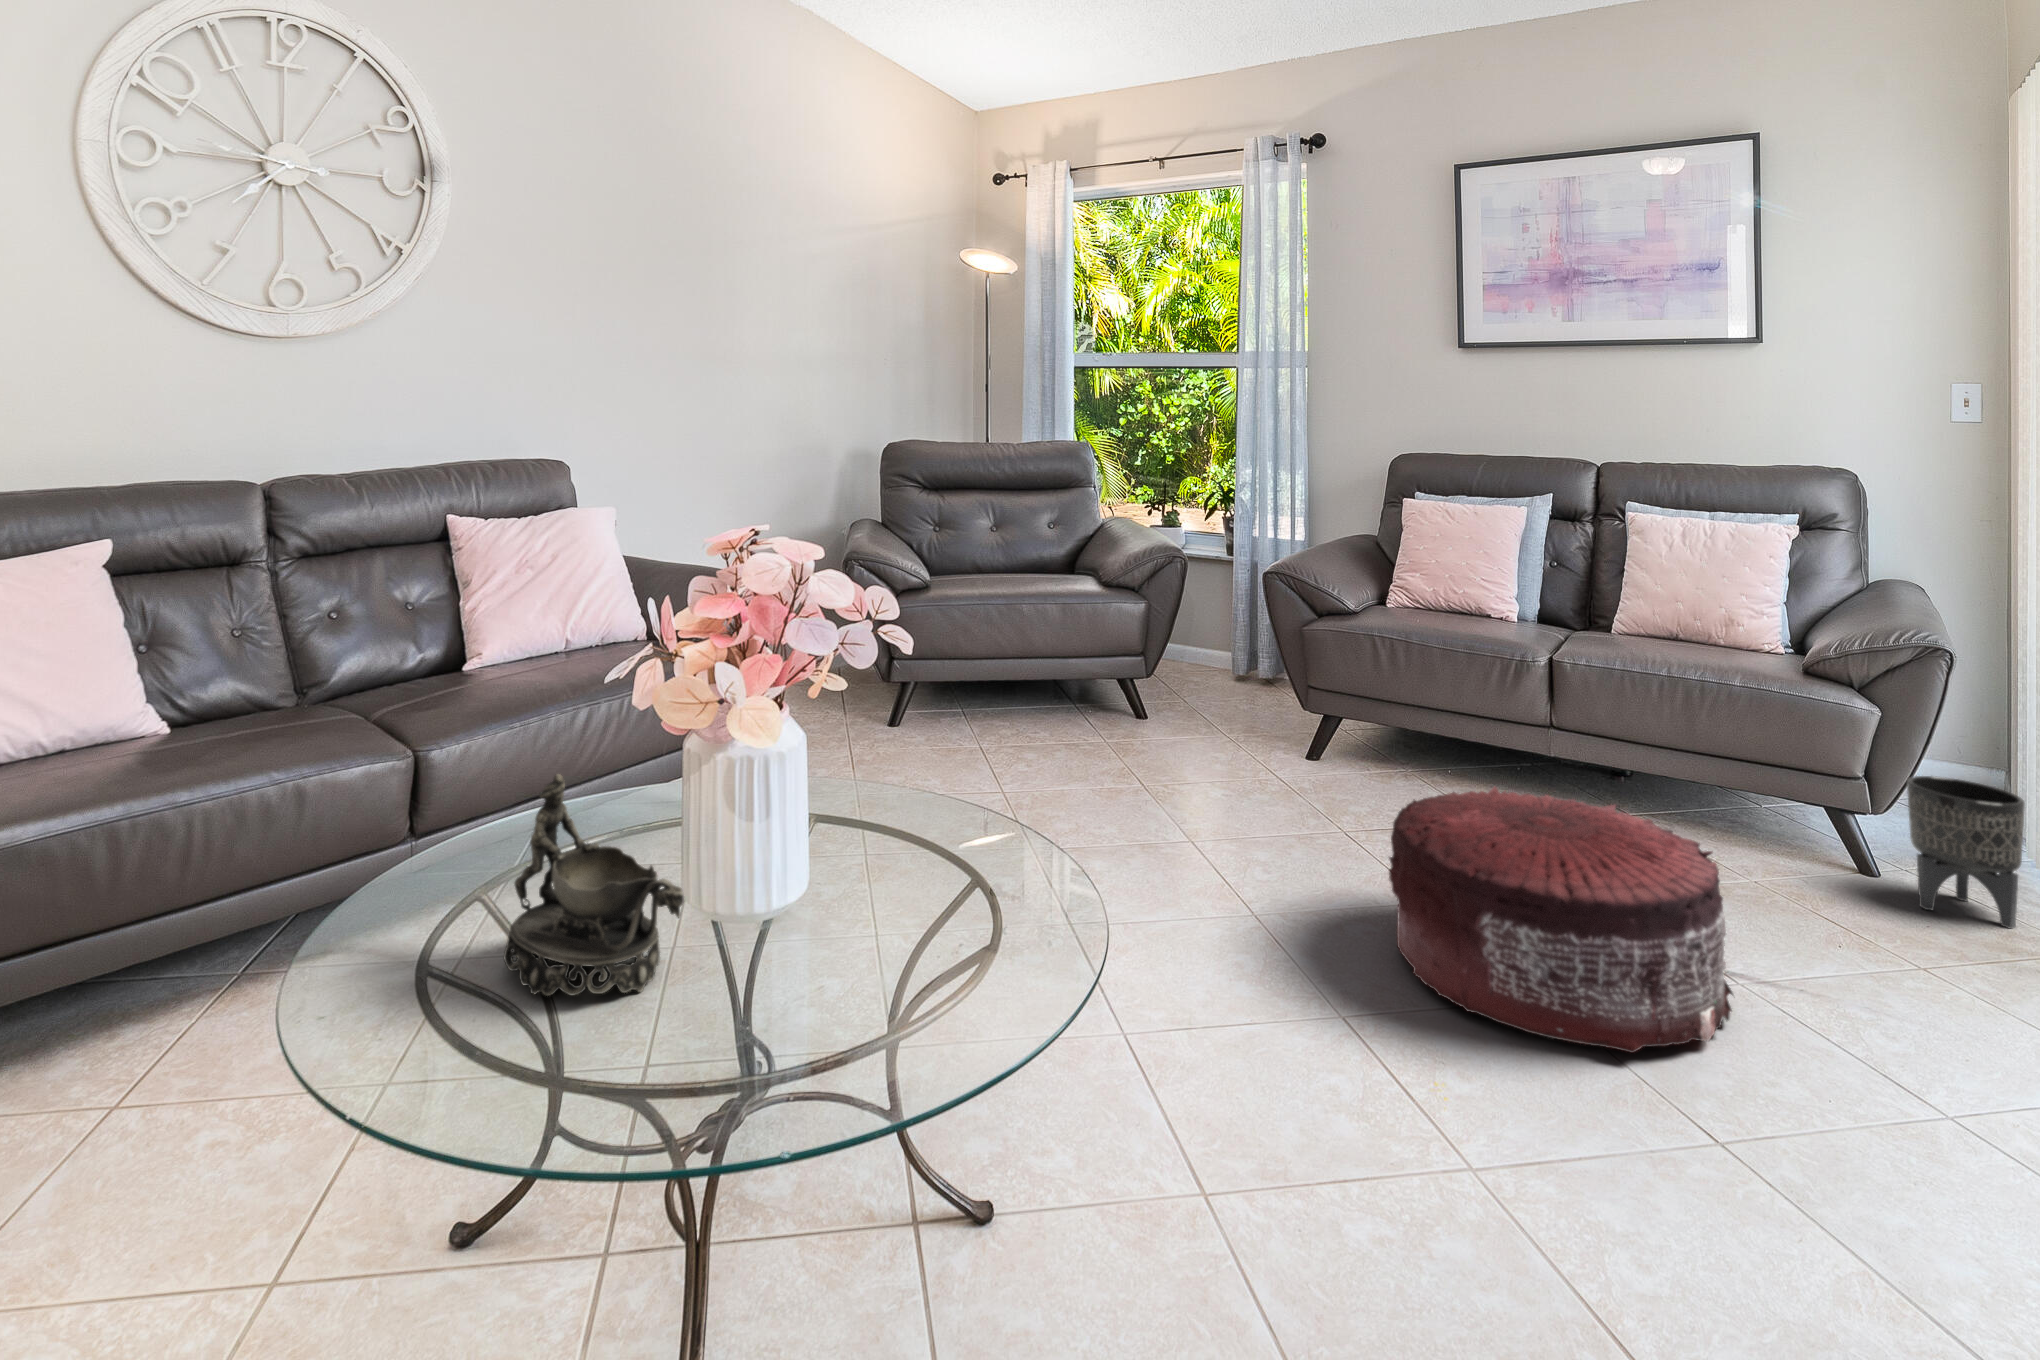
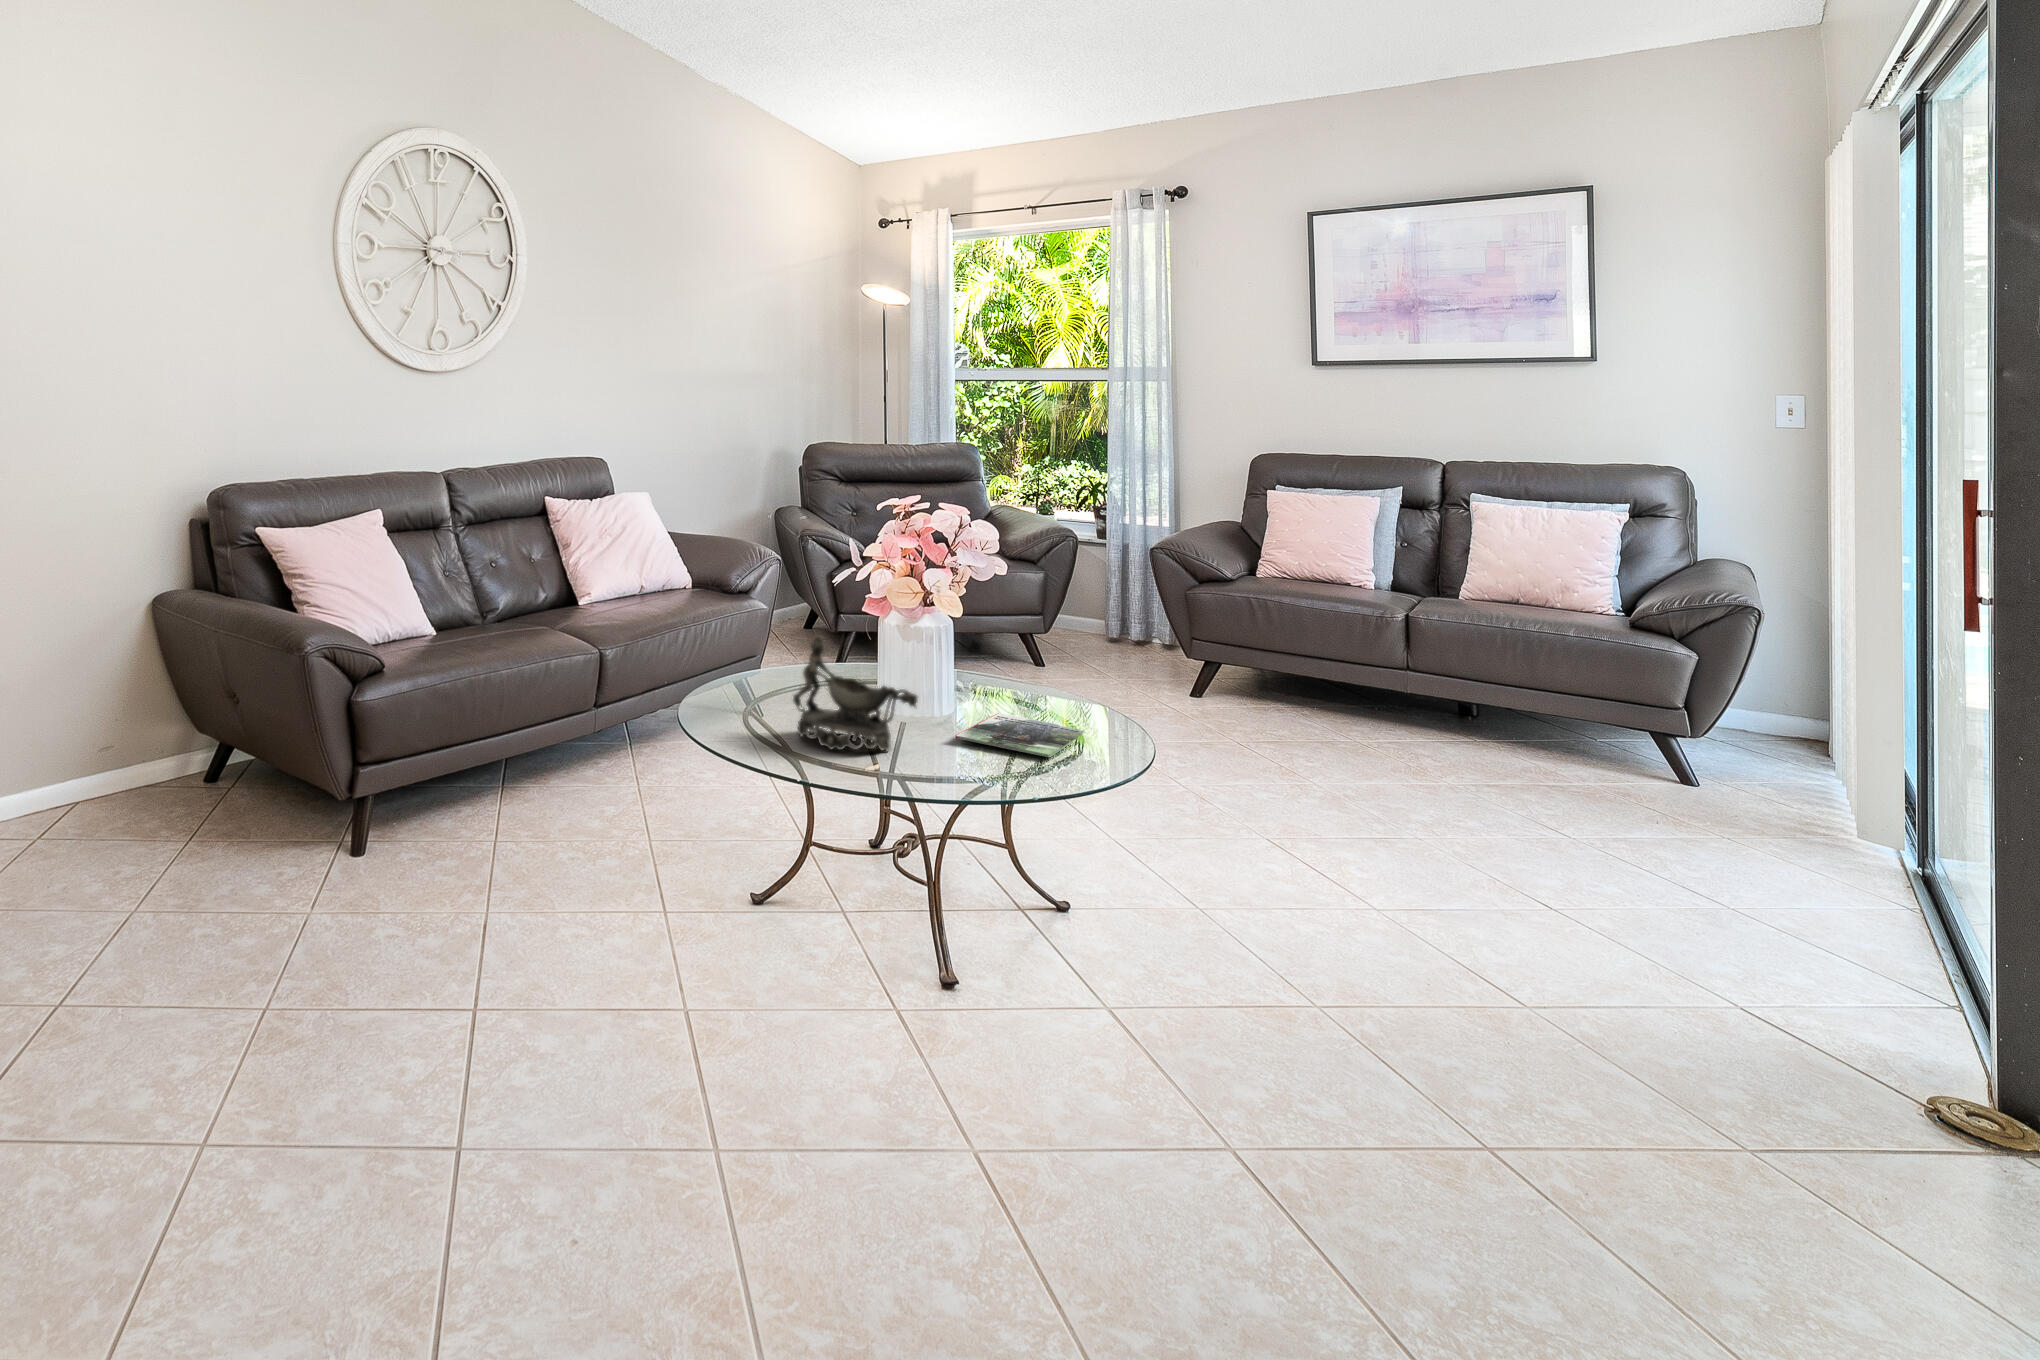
planter: present [1907,776,2025,929] -> none [1717,706,1816,819]
pouf: present [1389,787,1733,1053] -> none [1293,700,1566,862]
magazine: none [780,876,1026,999] -> present [956,713,1084,757]

